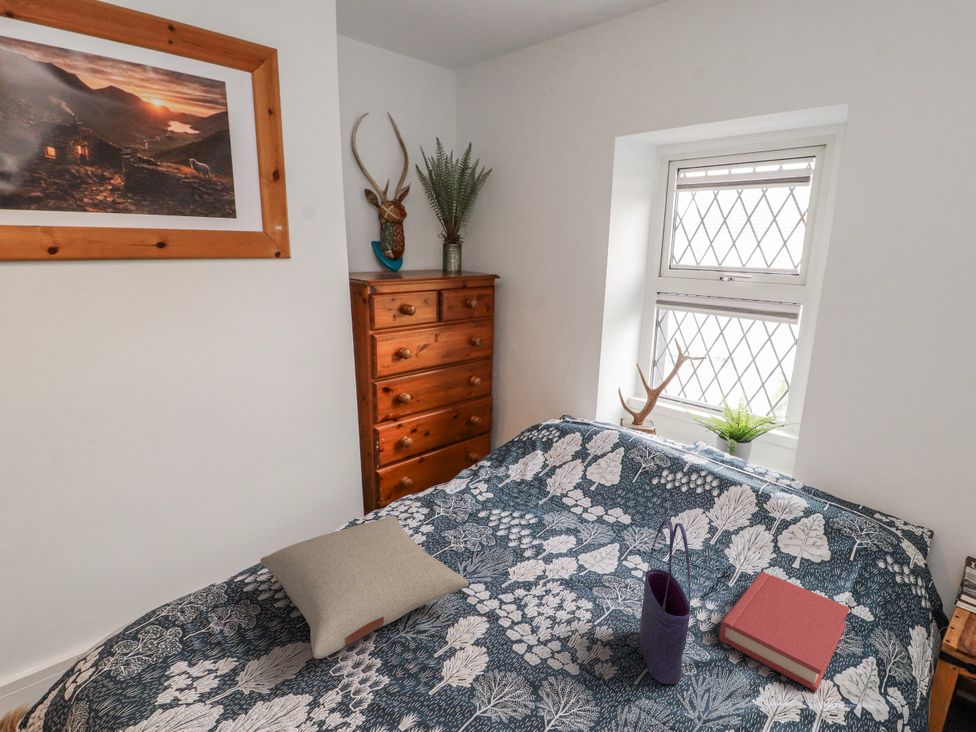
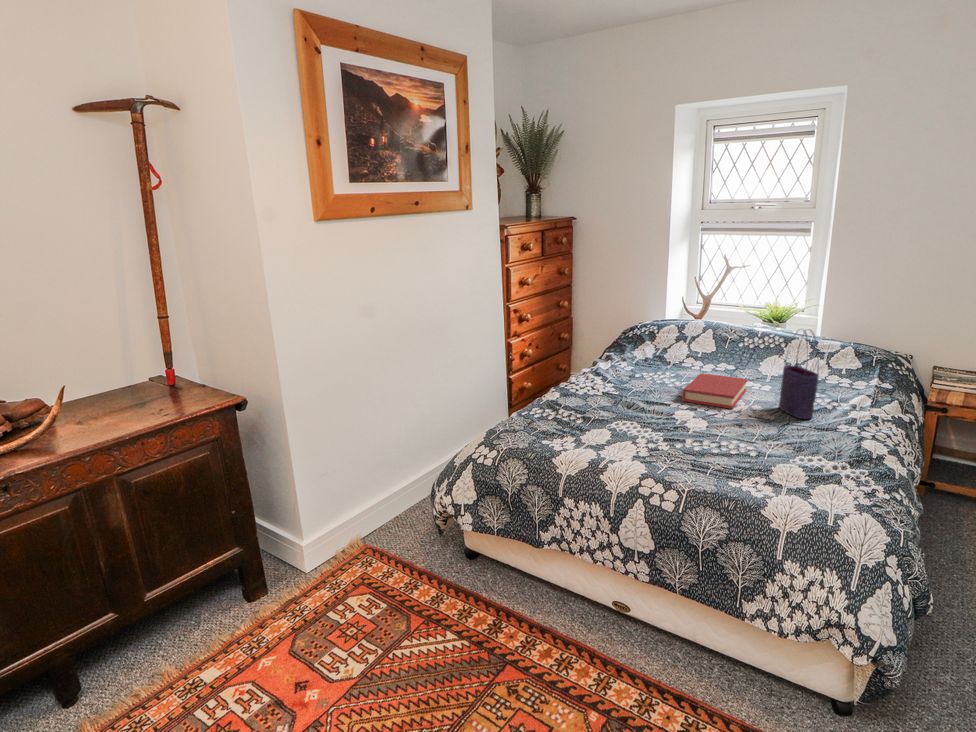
pillow: present [260,516,469,659] -> none [542,371,679,423]
hardback book: present [719,571,849,691] -> present [682,373,747,409]

